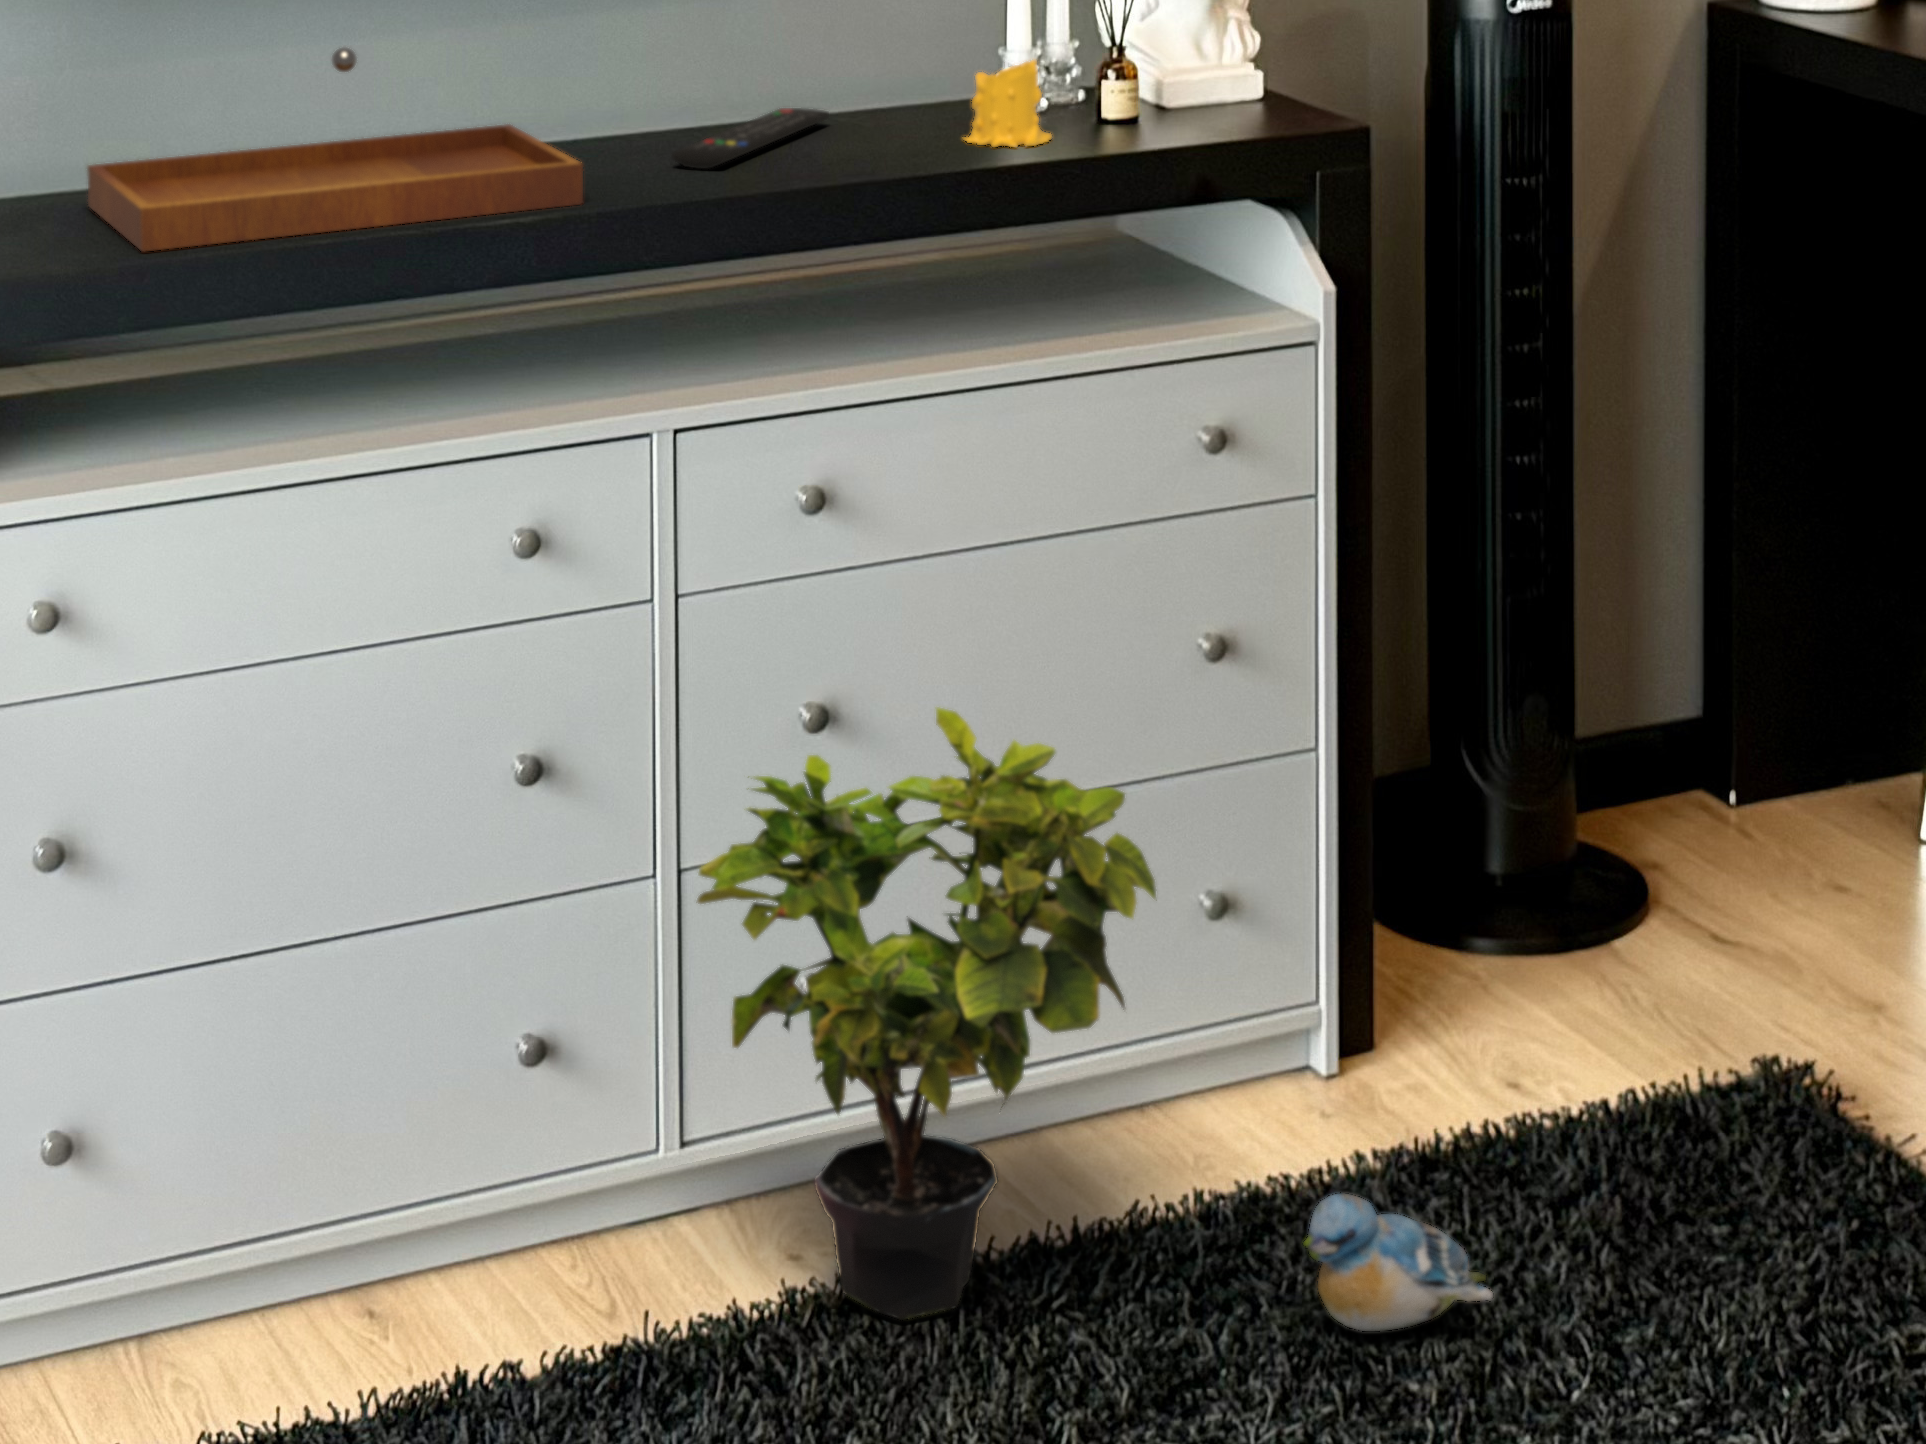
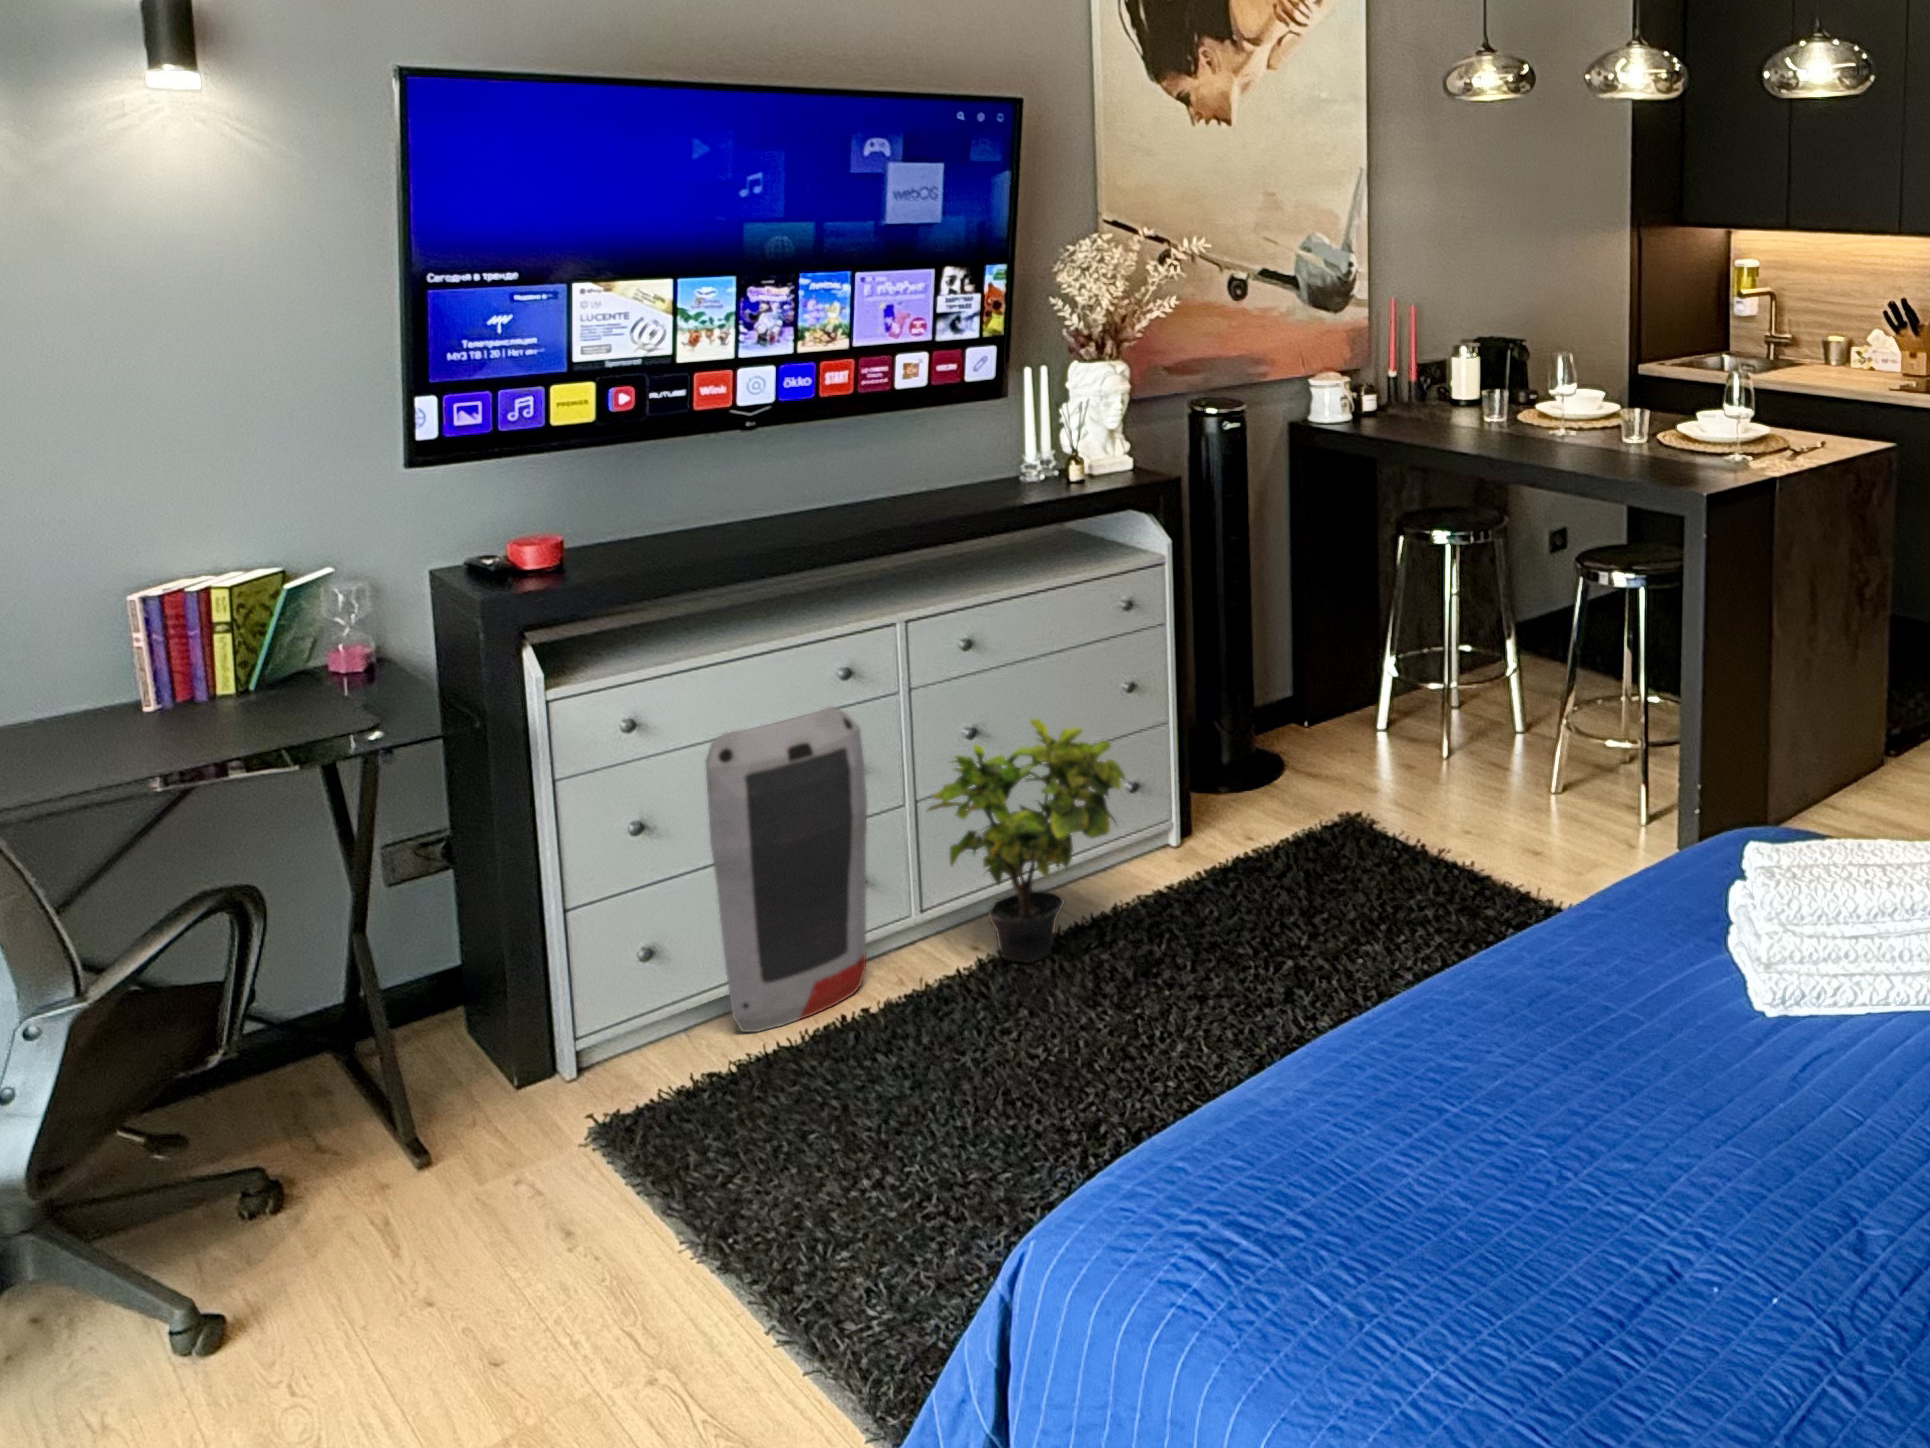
tray: present [87,47,583,251] -> none [617,469,857,563]
candle: present [964,59,1052,147] -> none [1011,456,1049,494]
remote control: present [672,108,829,169] -> none [889,484,949,511]
air purifier: none [193,622,550,1374] -> present [706,706,868,1032]
plush toy: present [1304,1194,1493,1331] -> none [1193,884,1266,934]

